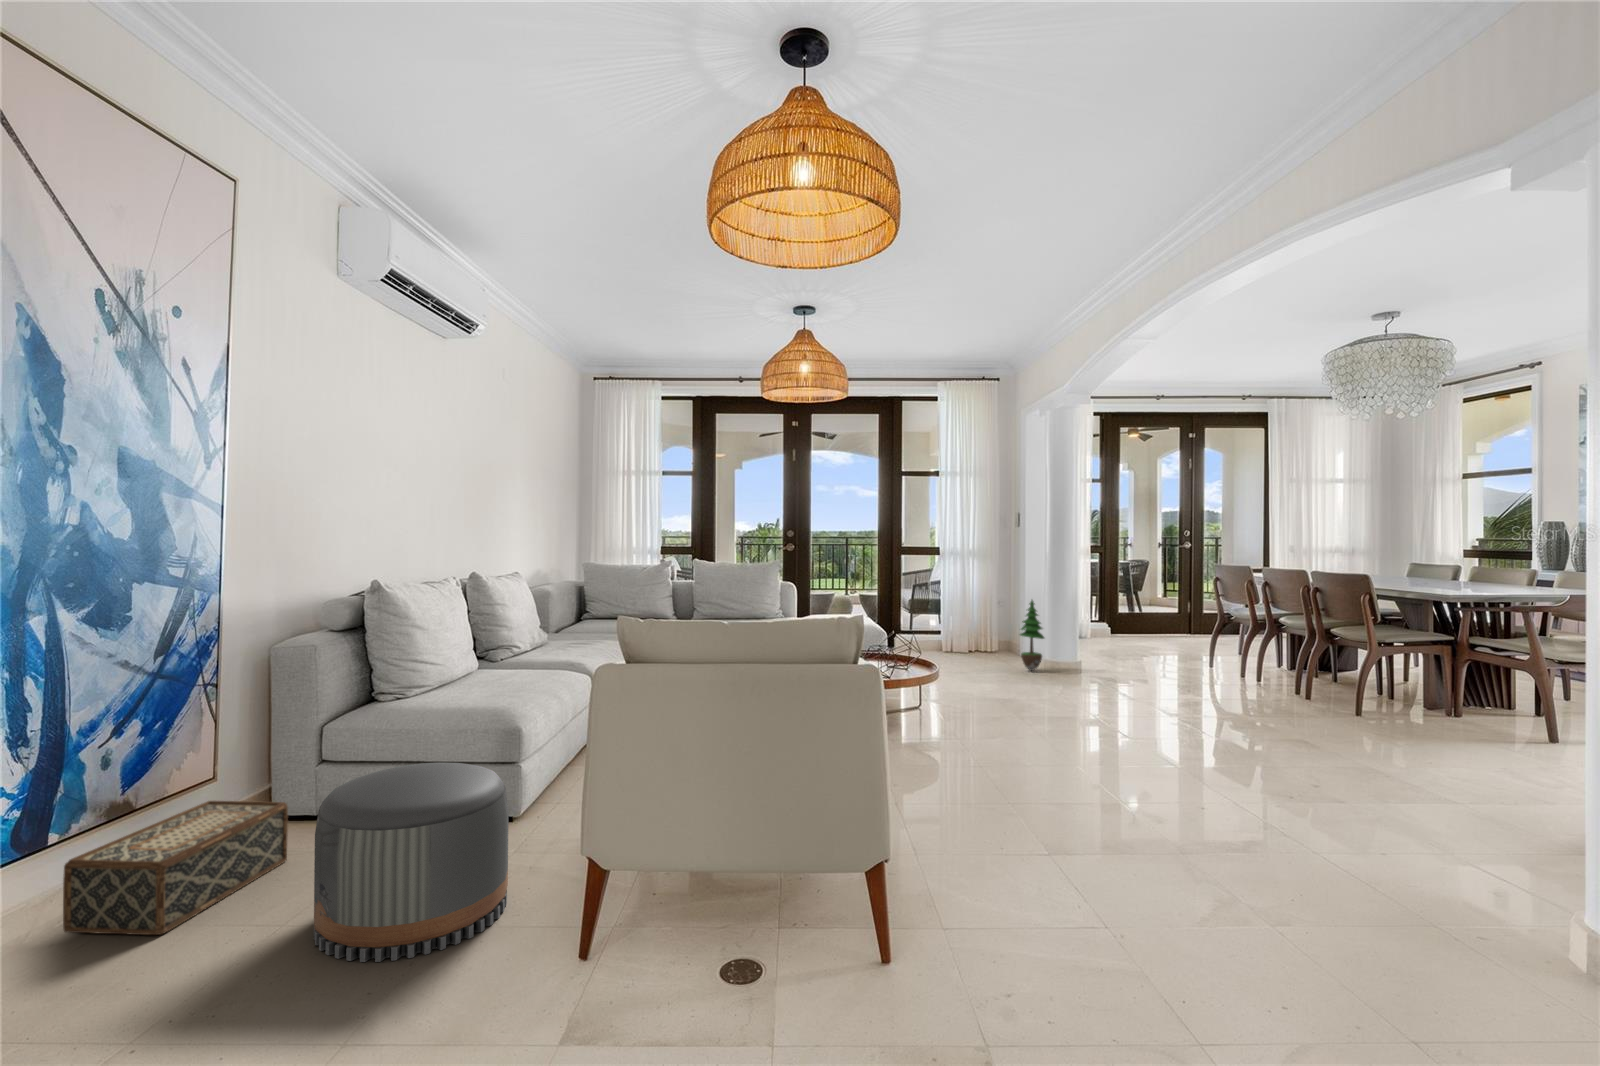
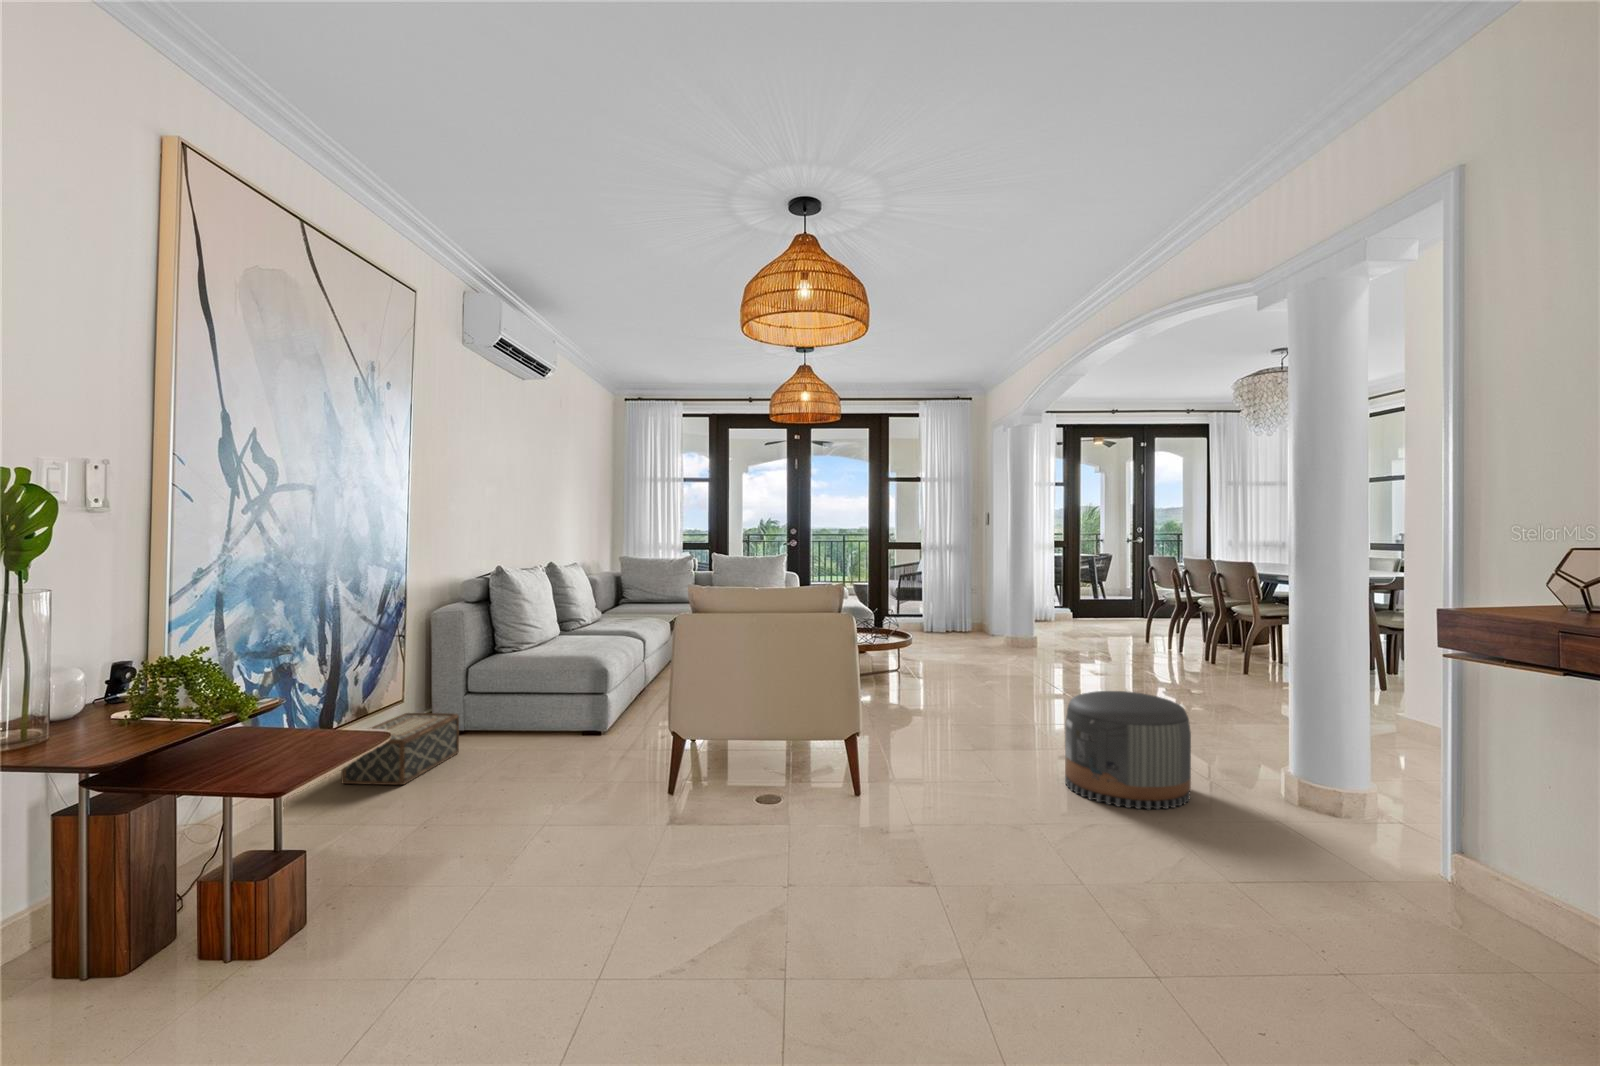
potted tree: present [1020,600,1044,671] -> none [985,584,1007,645]
pouf: present [314,762,509,962] -> present [1065,691,1191,810]

